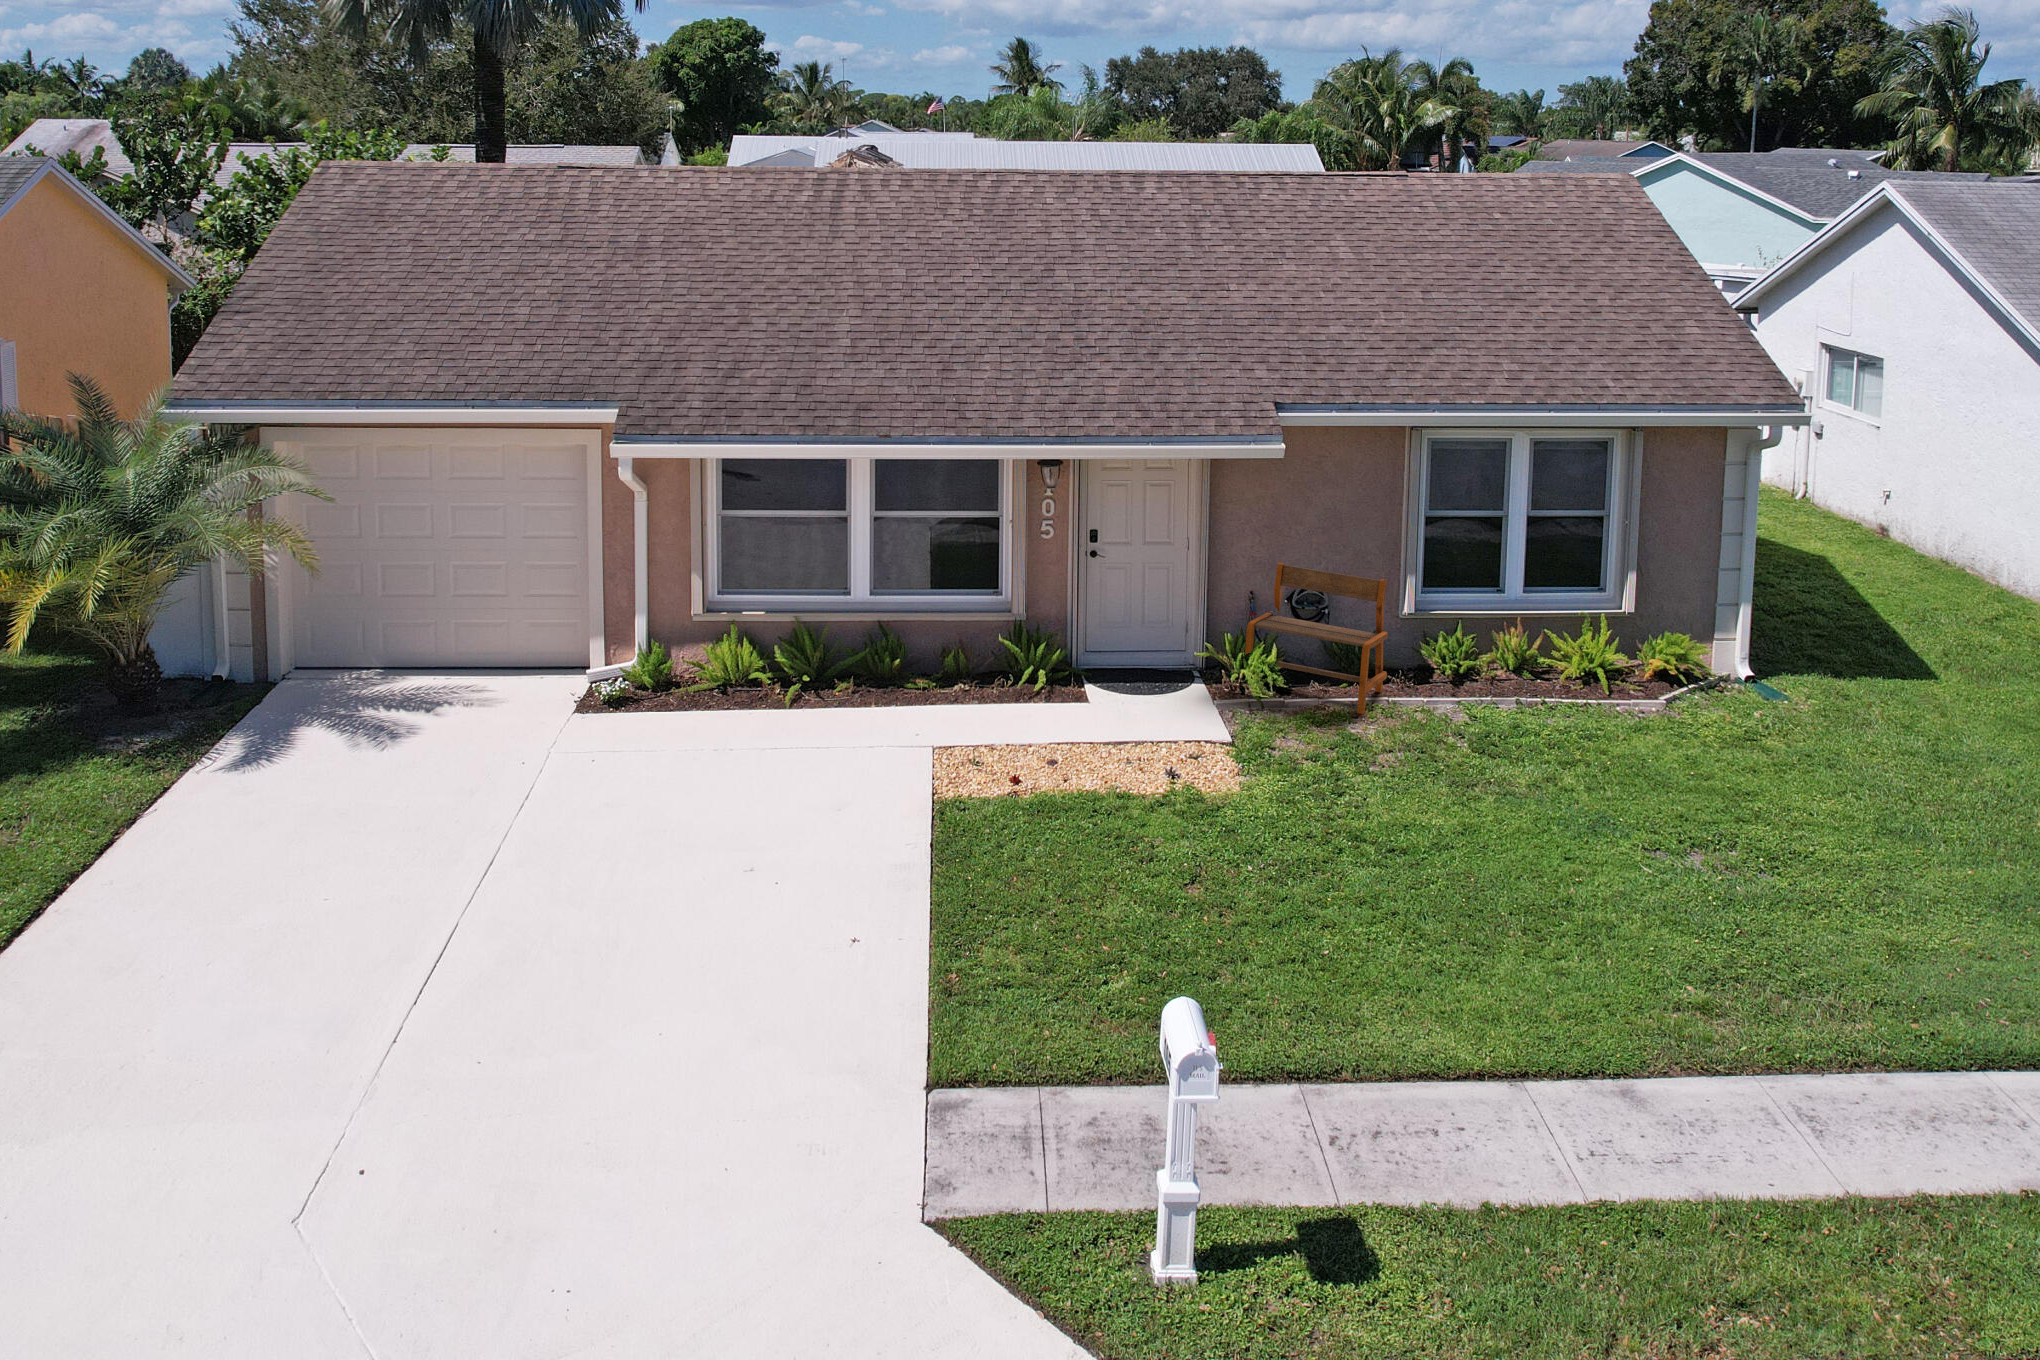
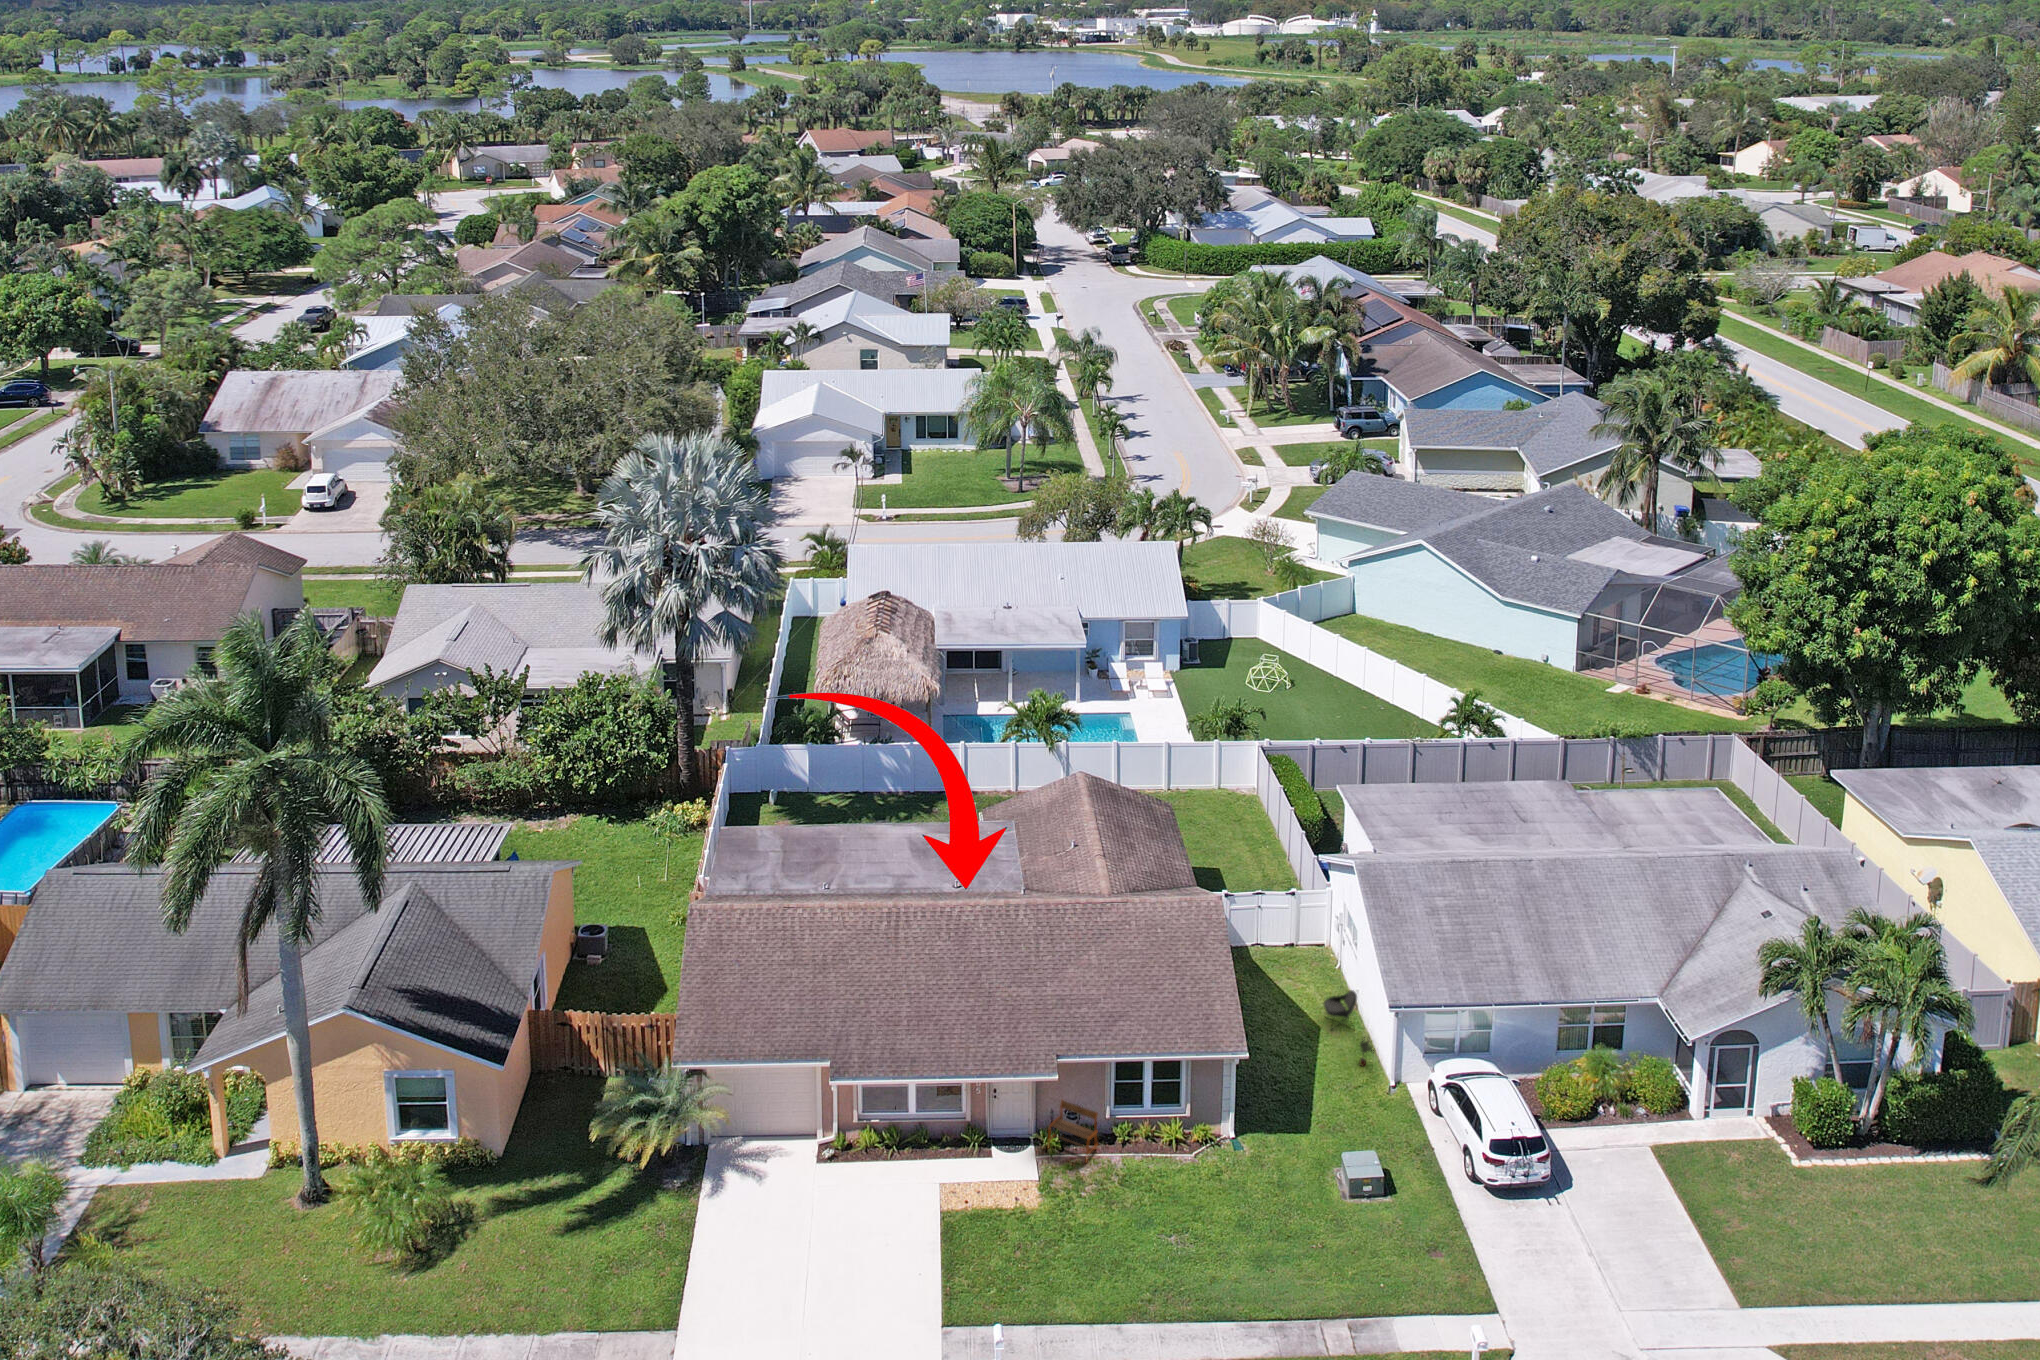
lounge chair: none [1816,460,1905,542] -> present [1324,990,1357,1029]
potted tree: none [1951,505,2003,582] -> present [1360,1037,1374,1066]

